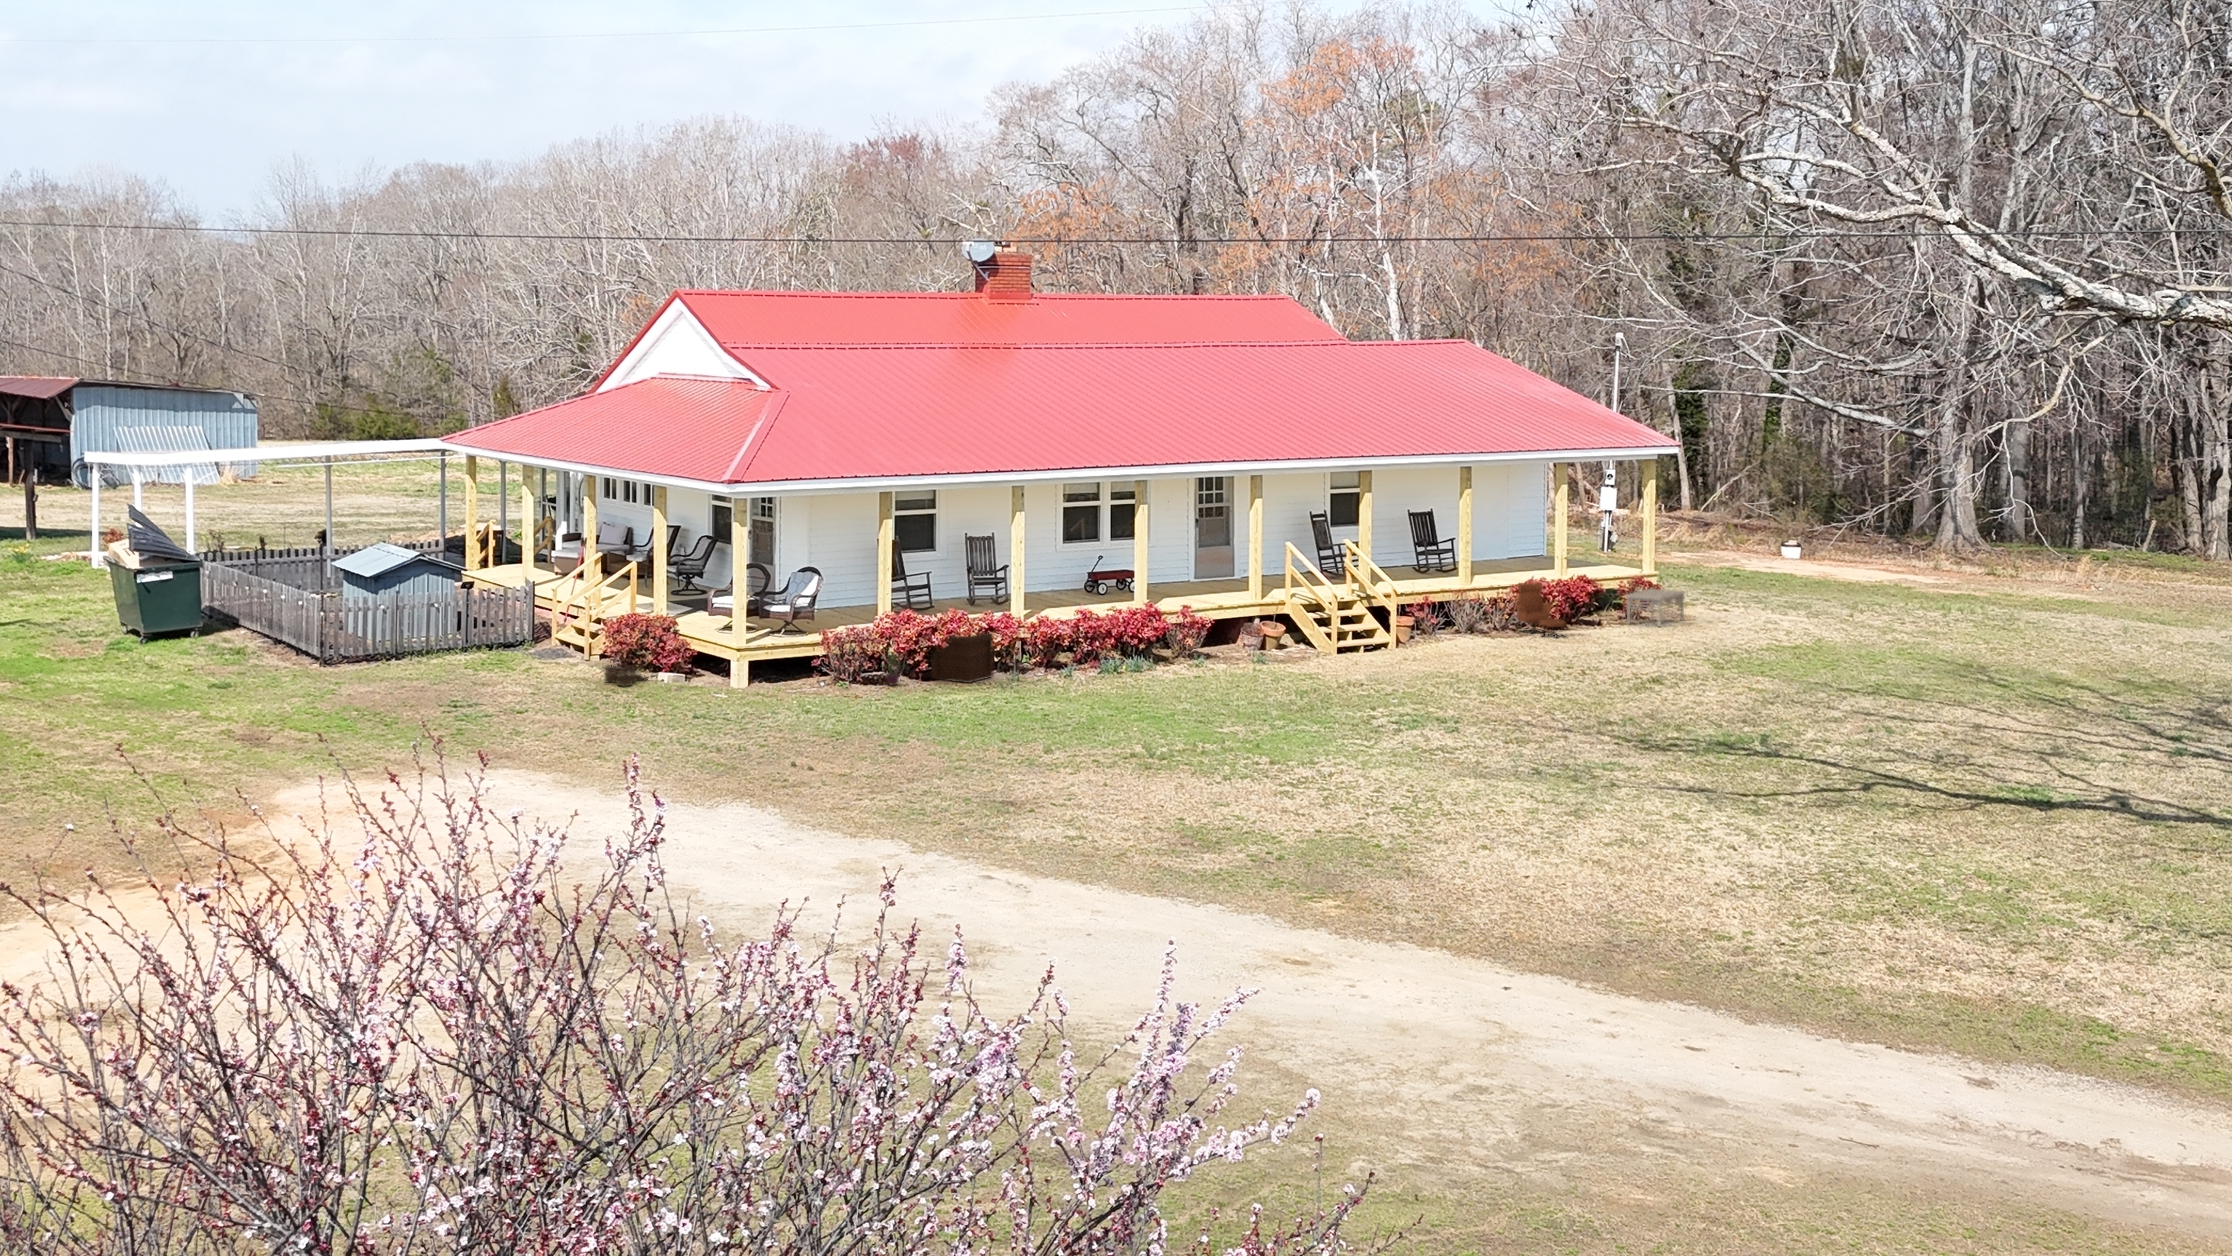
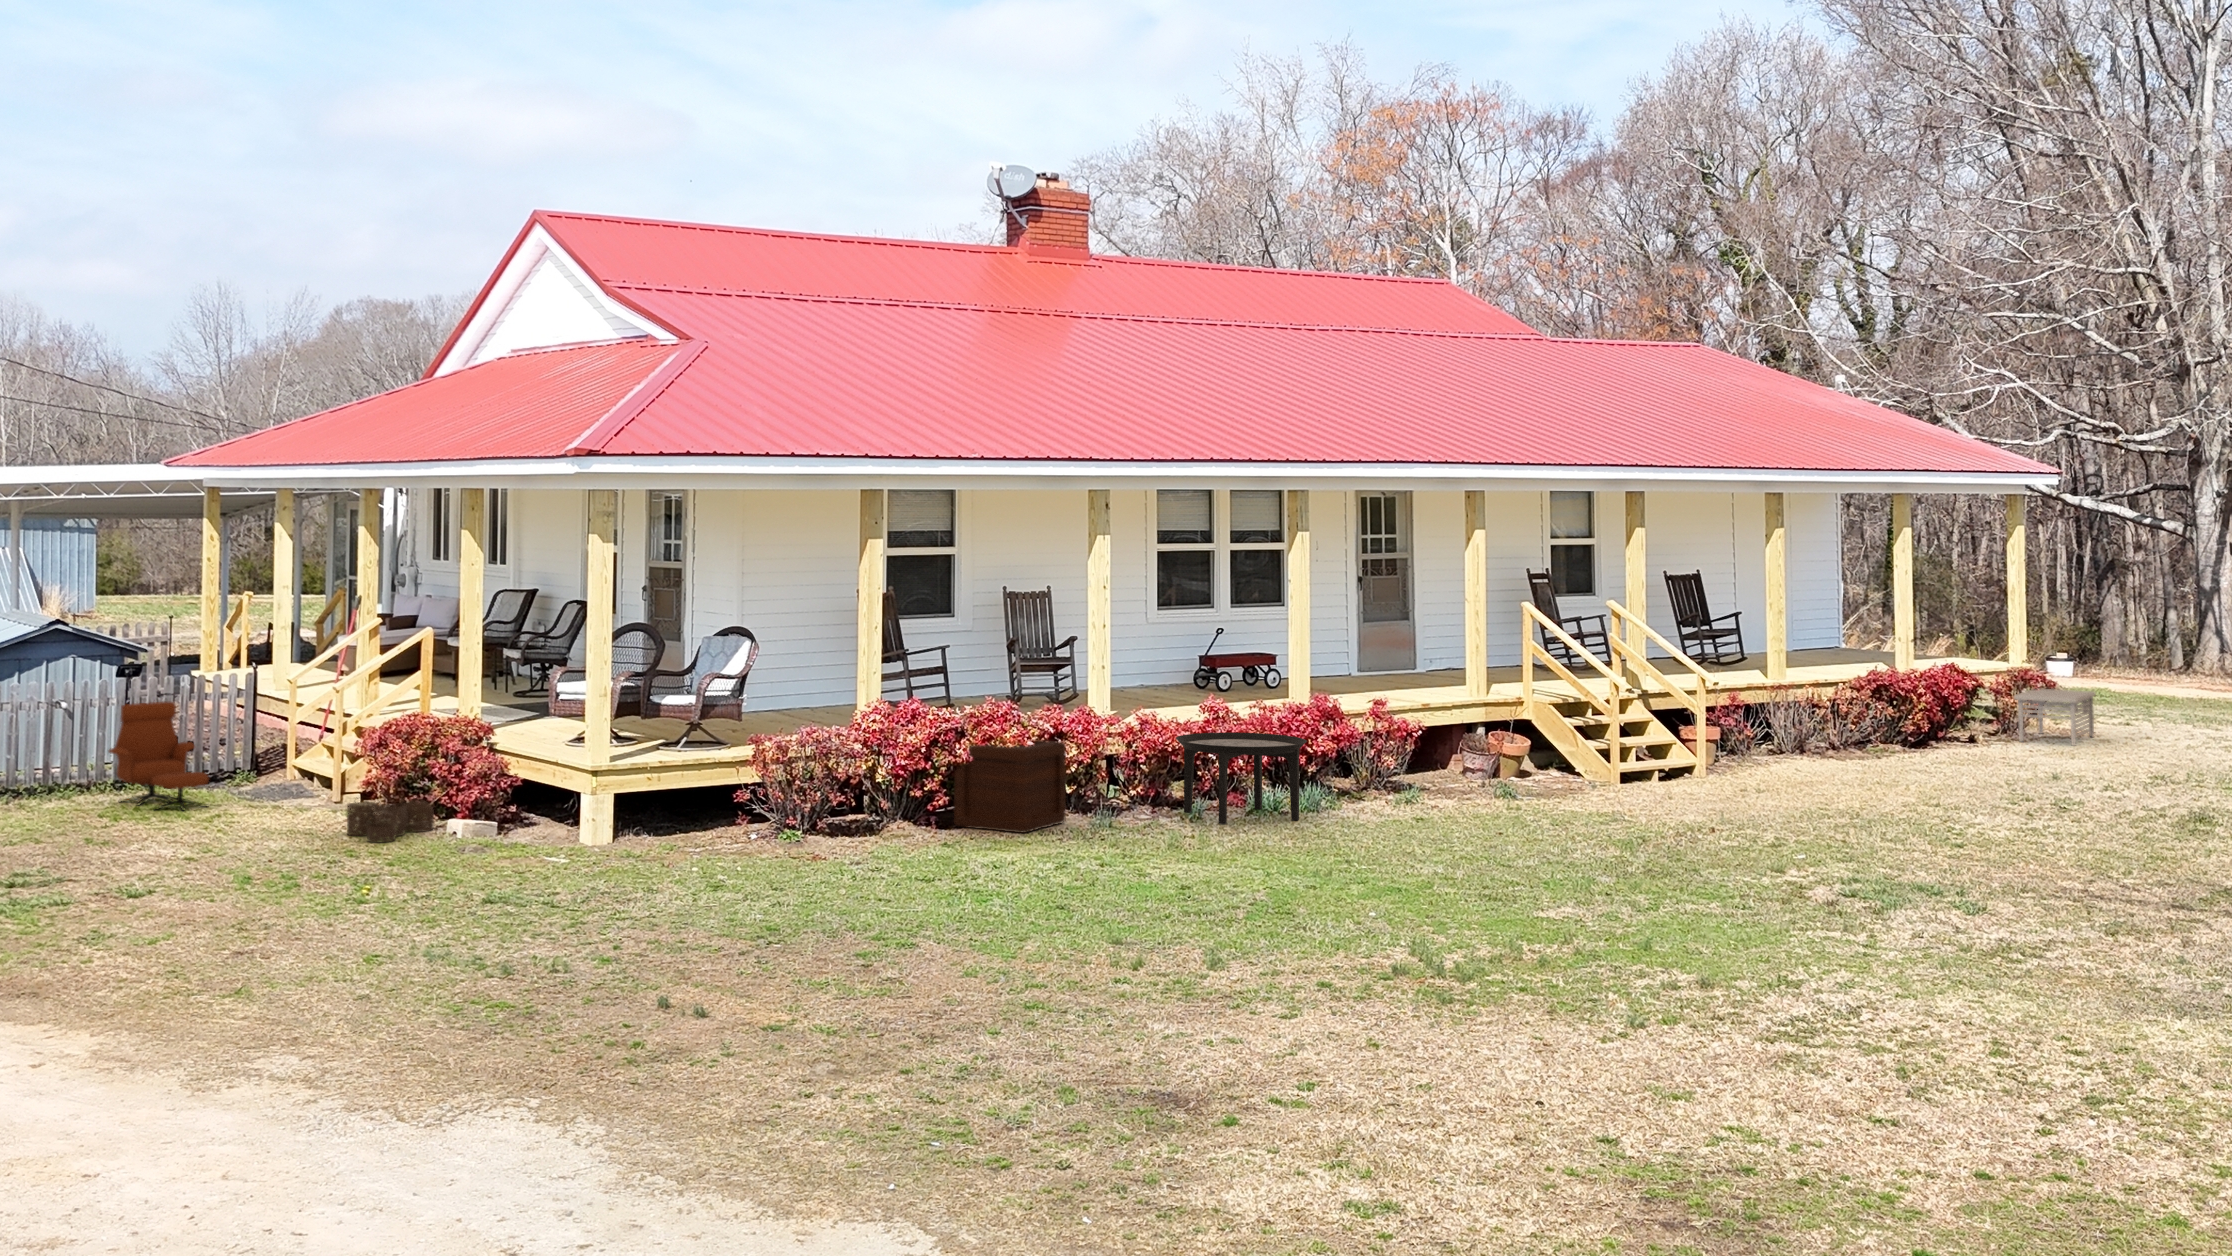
lounge chair: present [1515,583,1566,637] -> present [109,701,209,810]
round table: none [1057,626,1131,678] -> present [1176,732,1307,824]
decorative plant: present [885,653,902,685] -> none [848,764,917,838]

